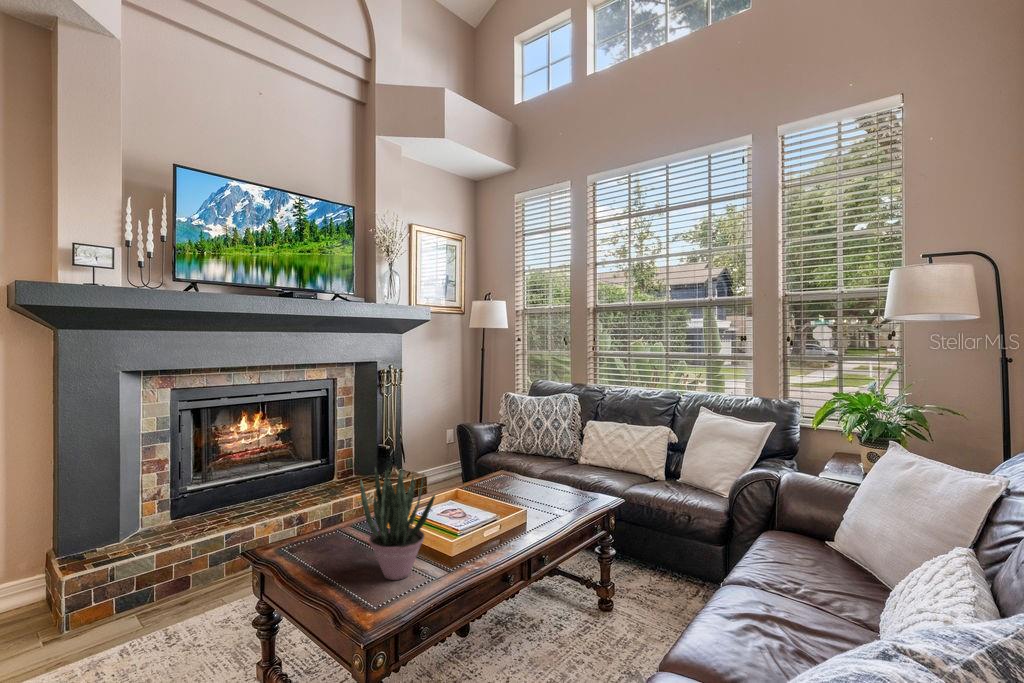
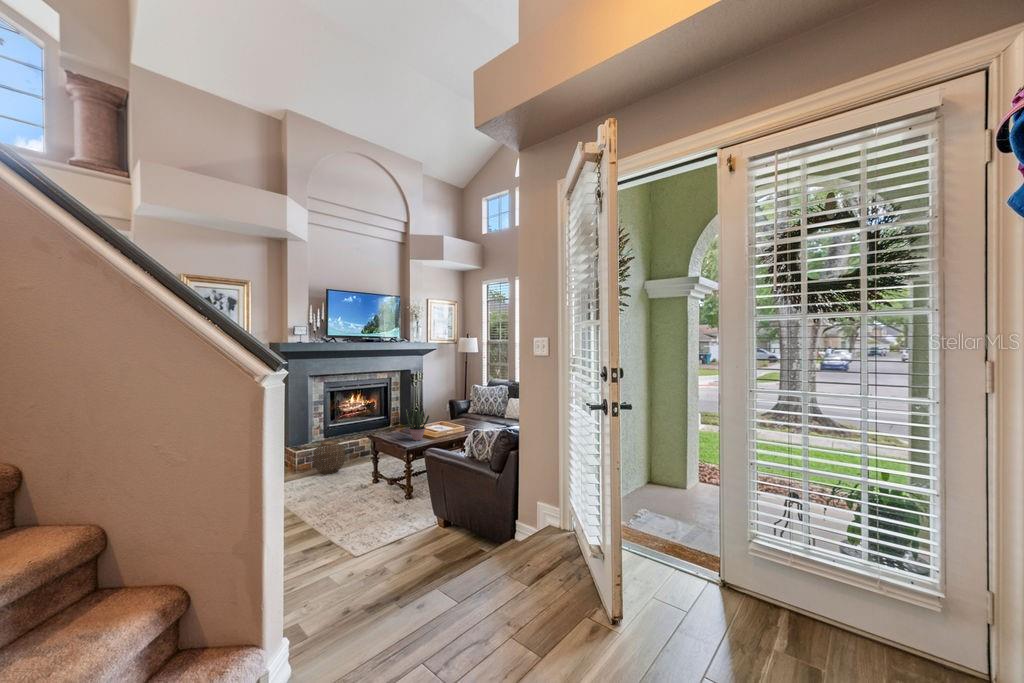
woven basket: none [106,542,201,642] -> present [313,441,345,474]

